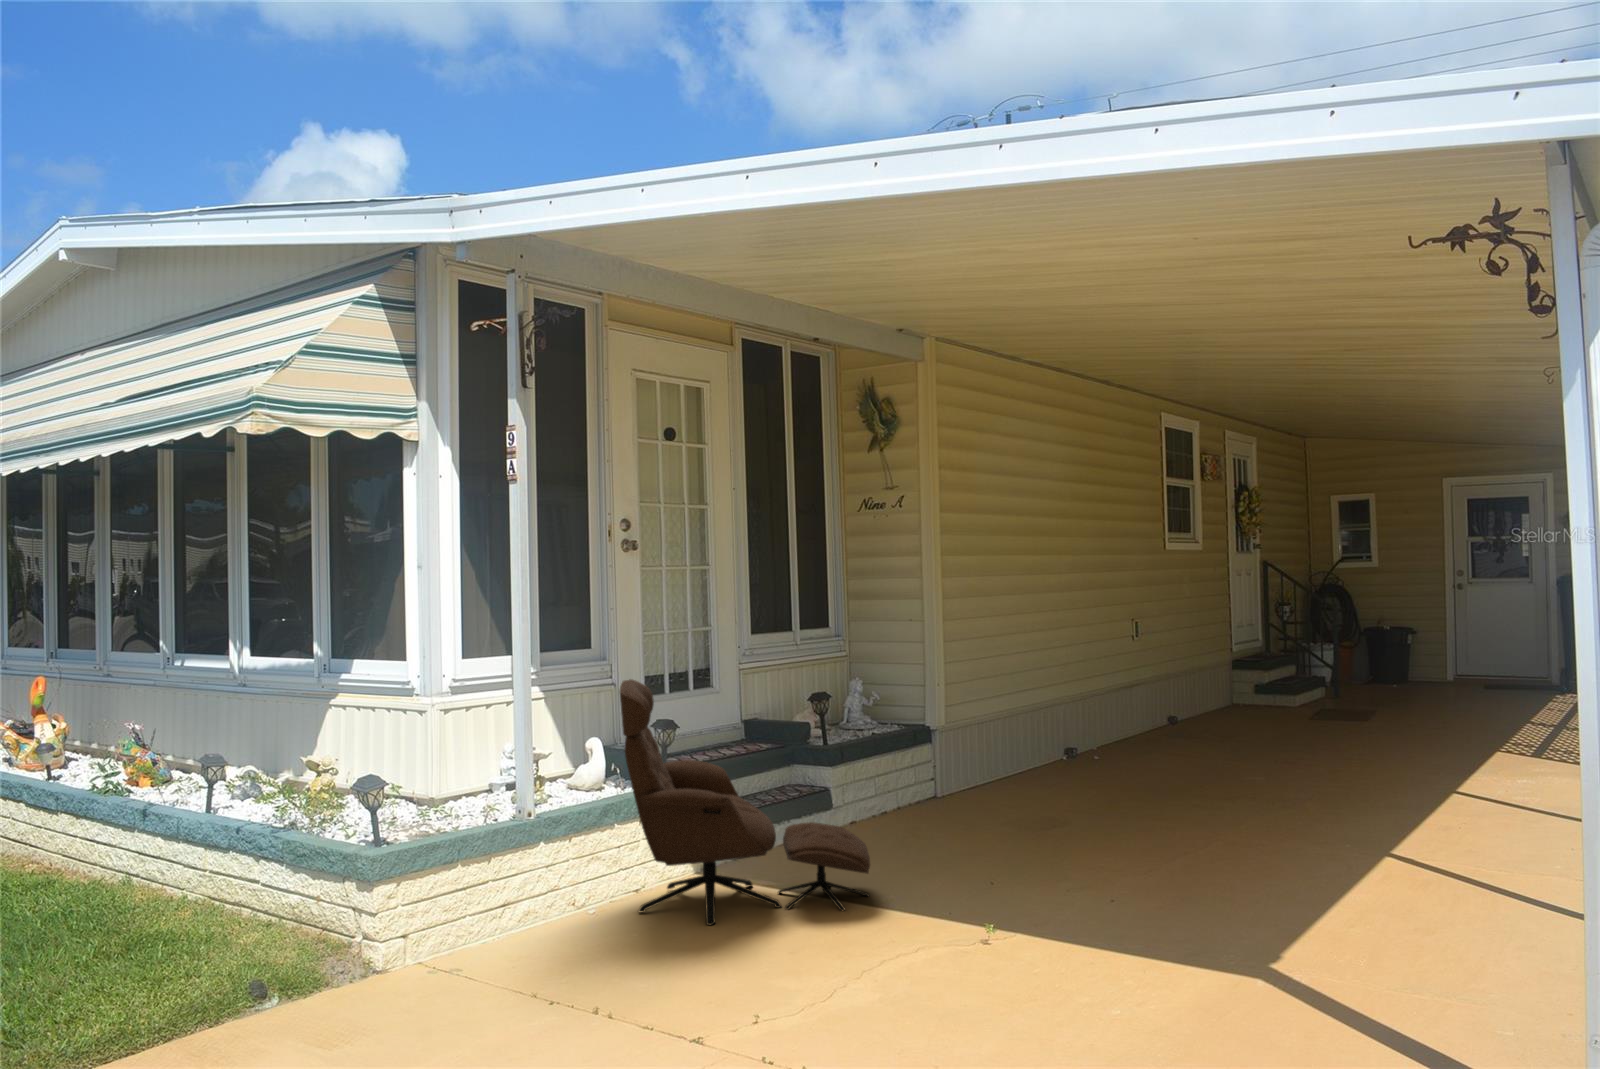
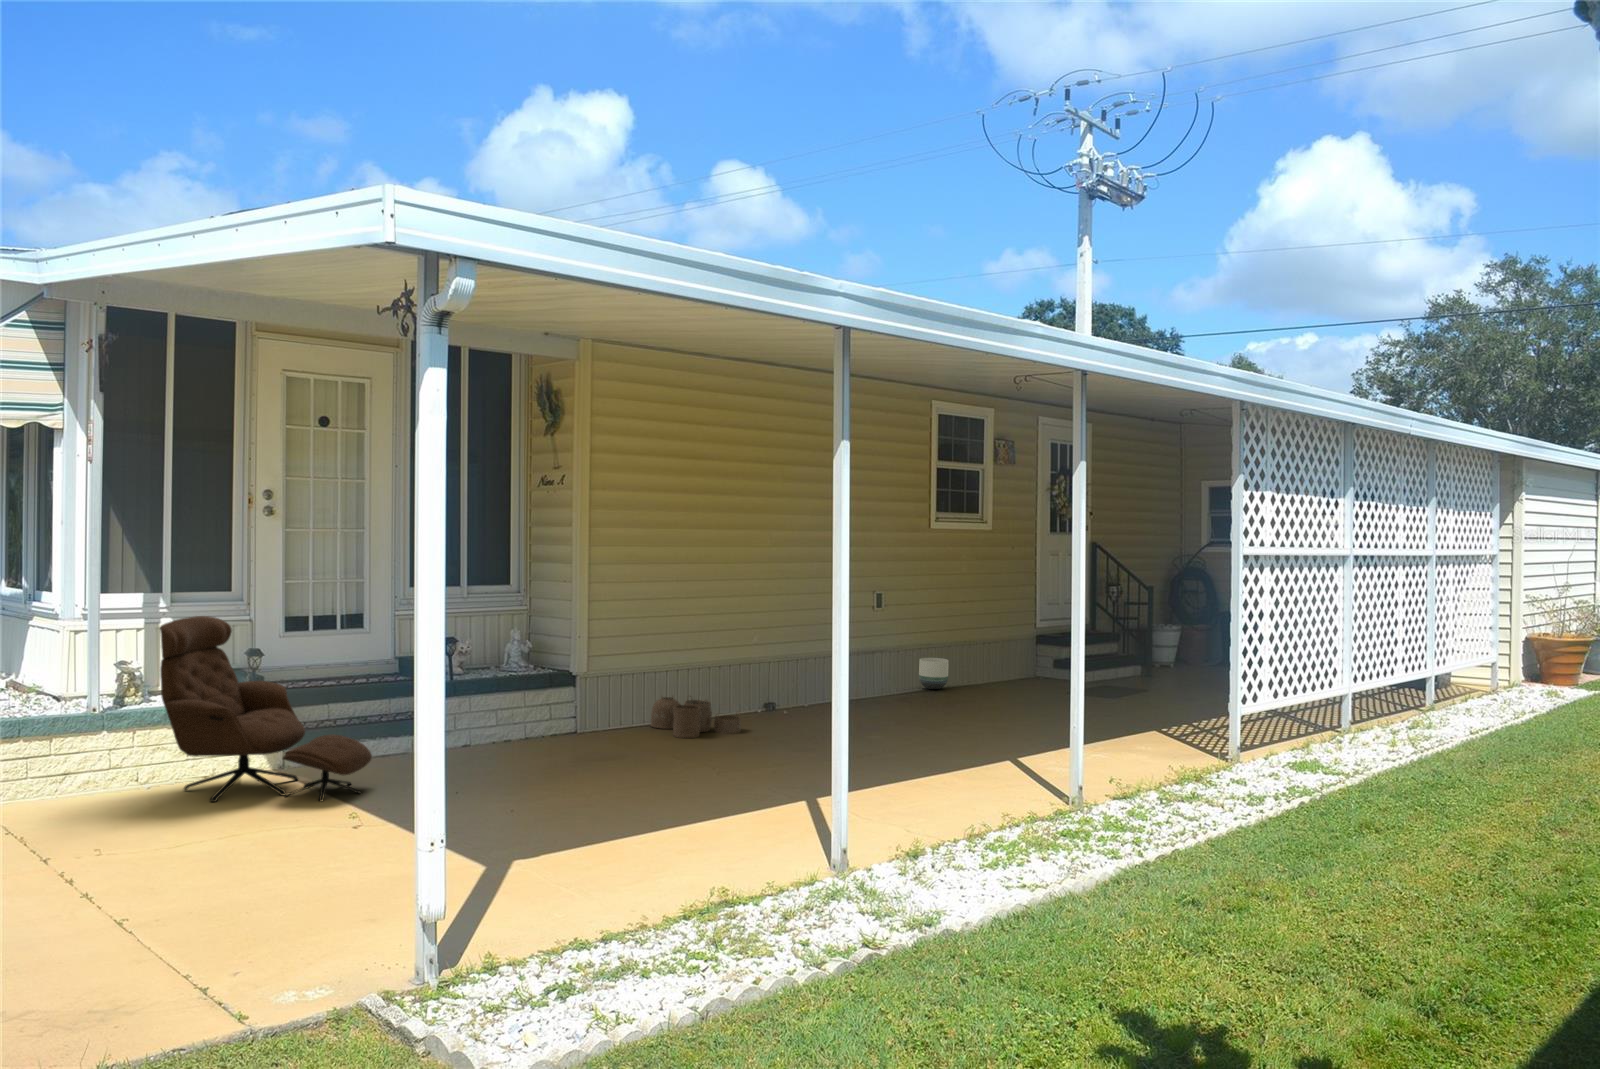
planter: none [1170,691,1203,726] -> present [919,658,949,689]
woven basket: none [999,747,1113,797] -> present [651,696,741,738]

